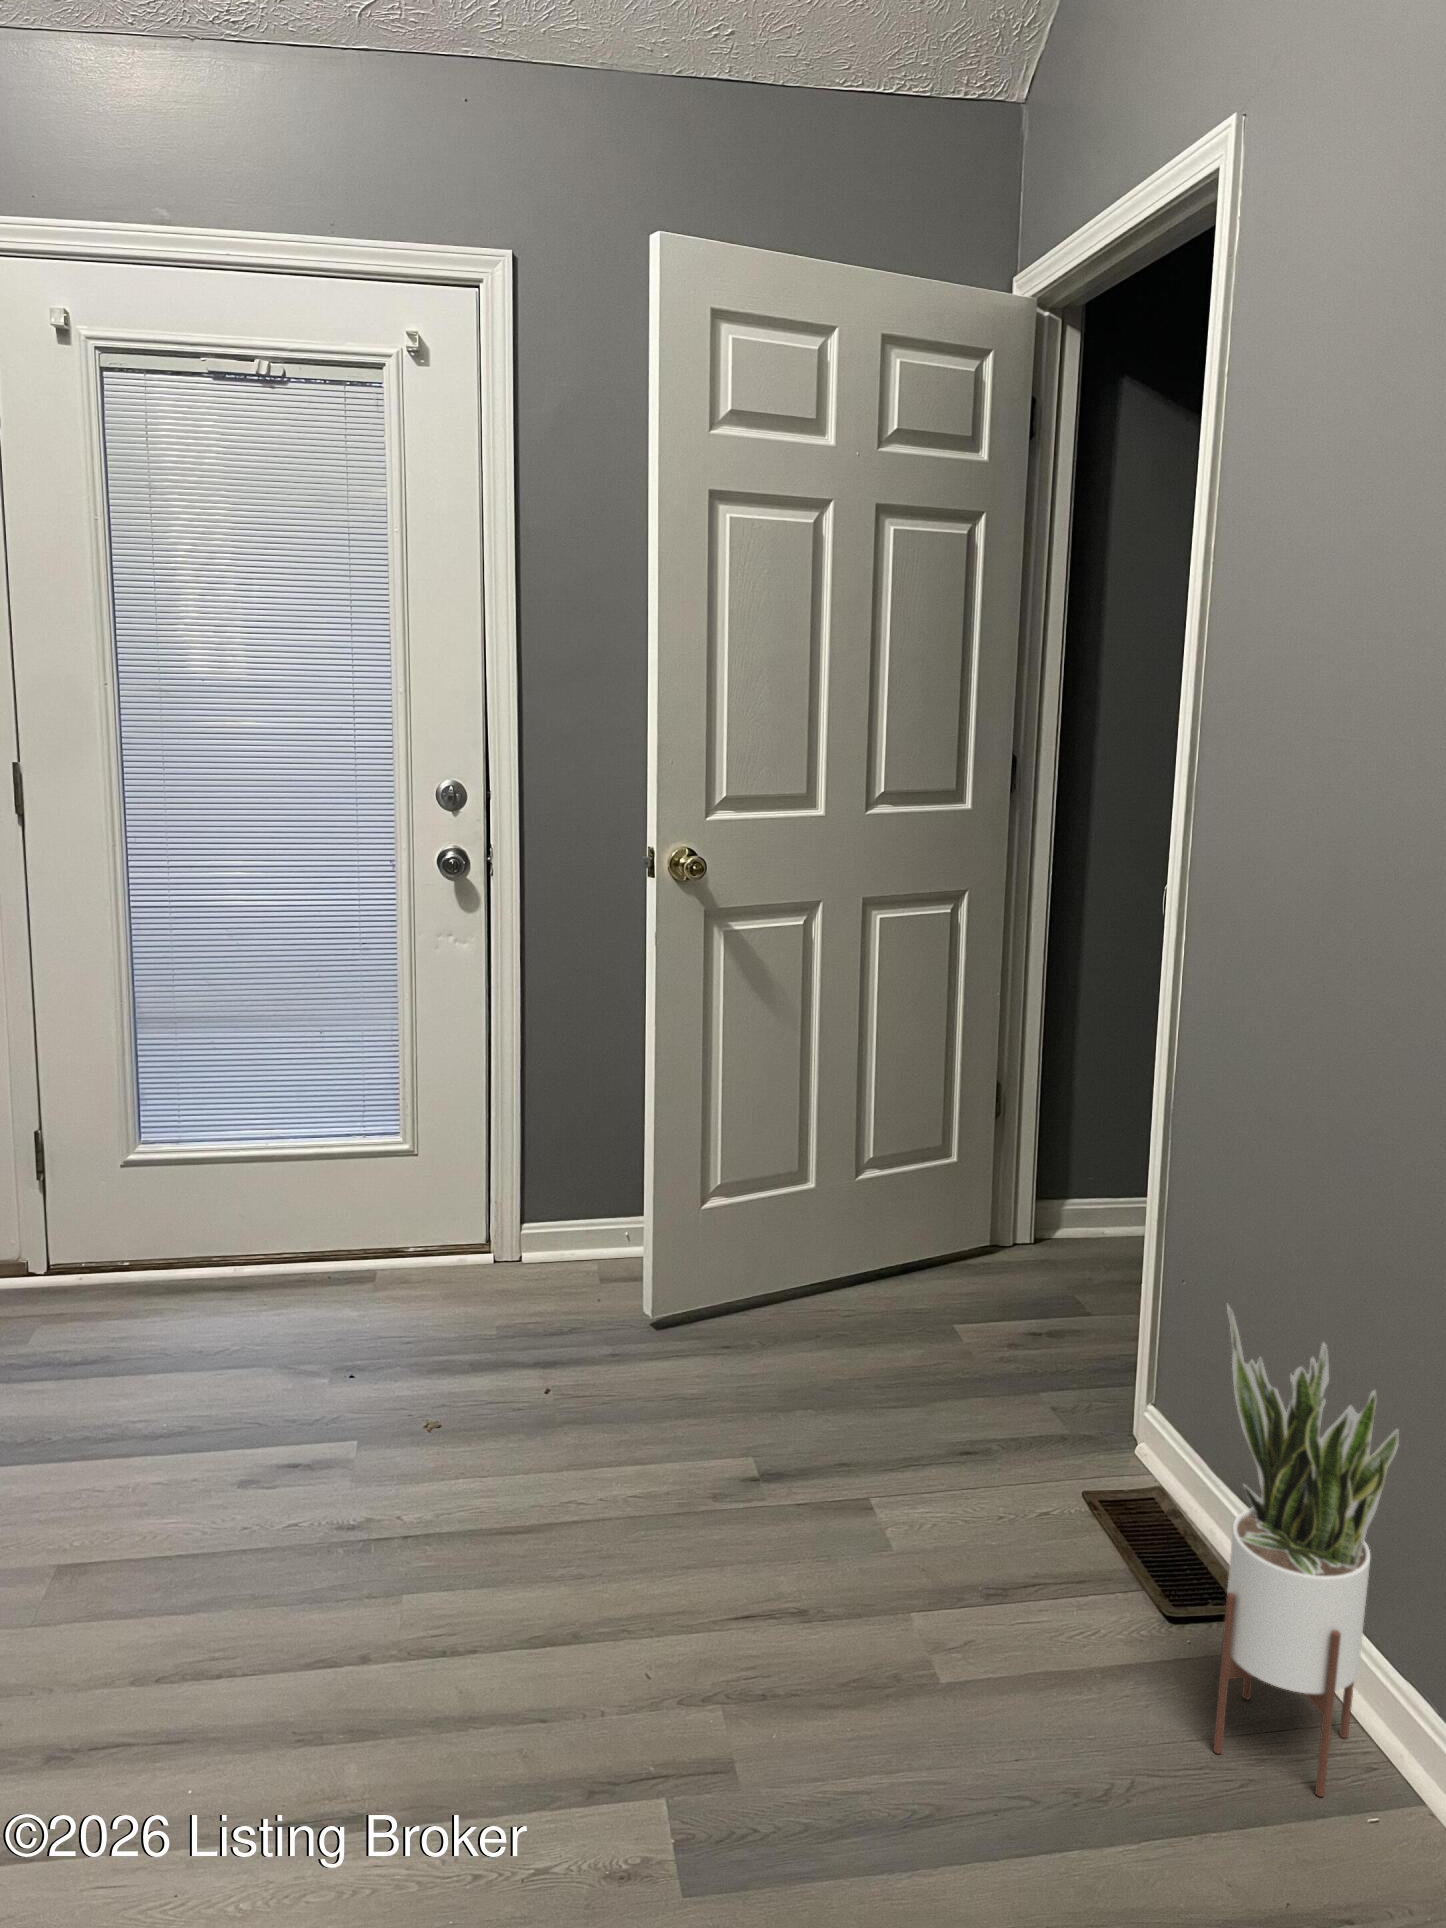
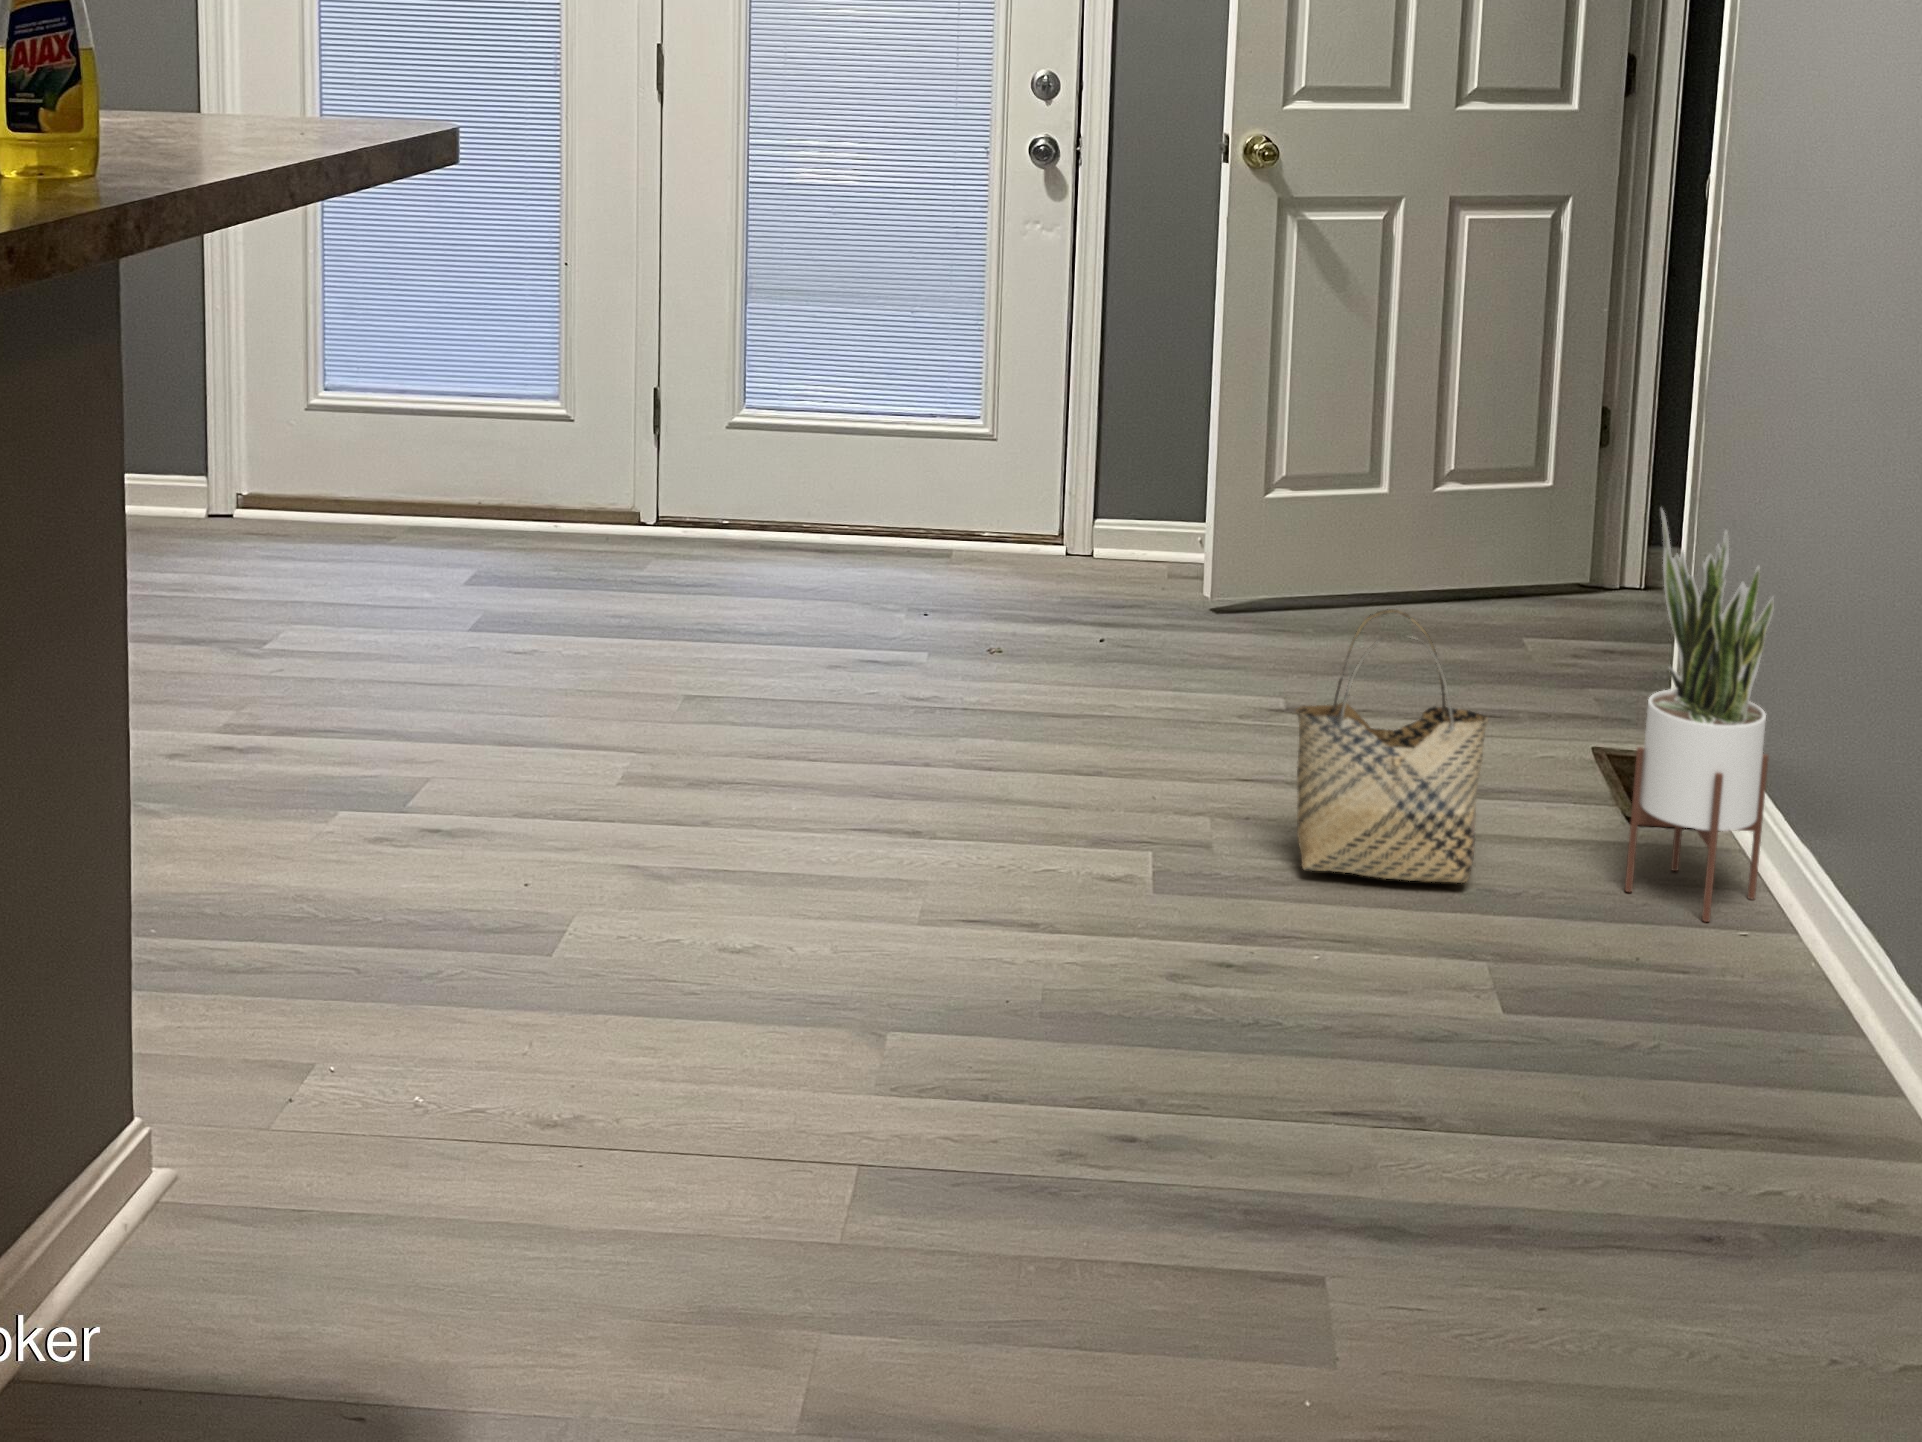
woven basket: none [840,1454,1059,1800] -> present [1296,609,1488,883]

